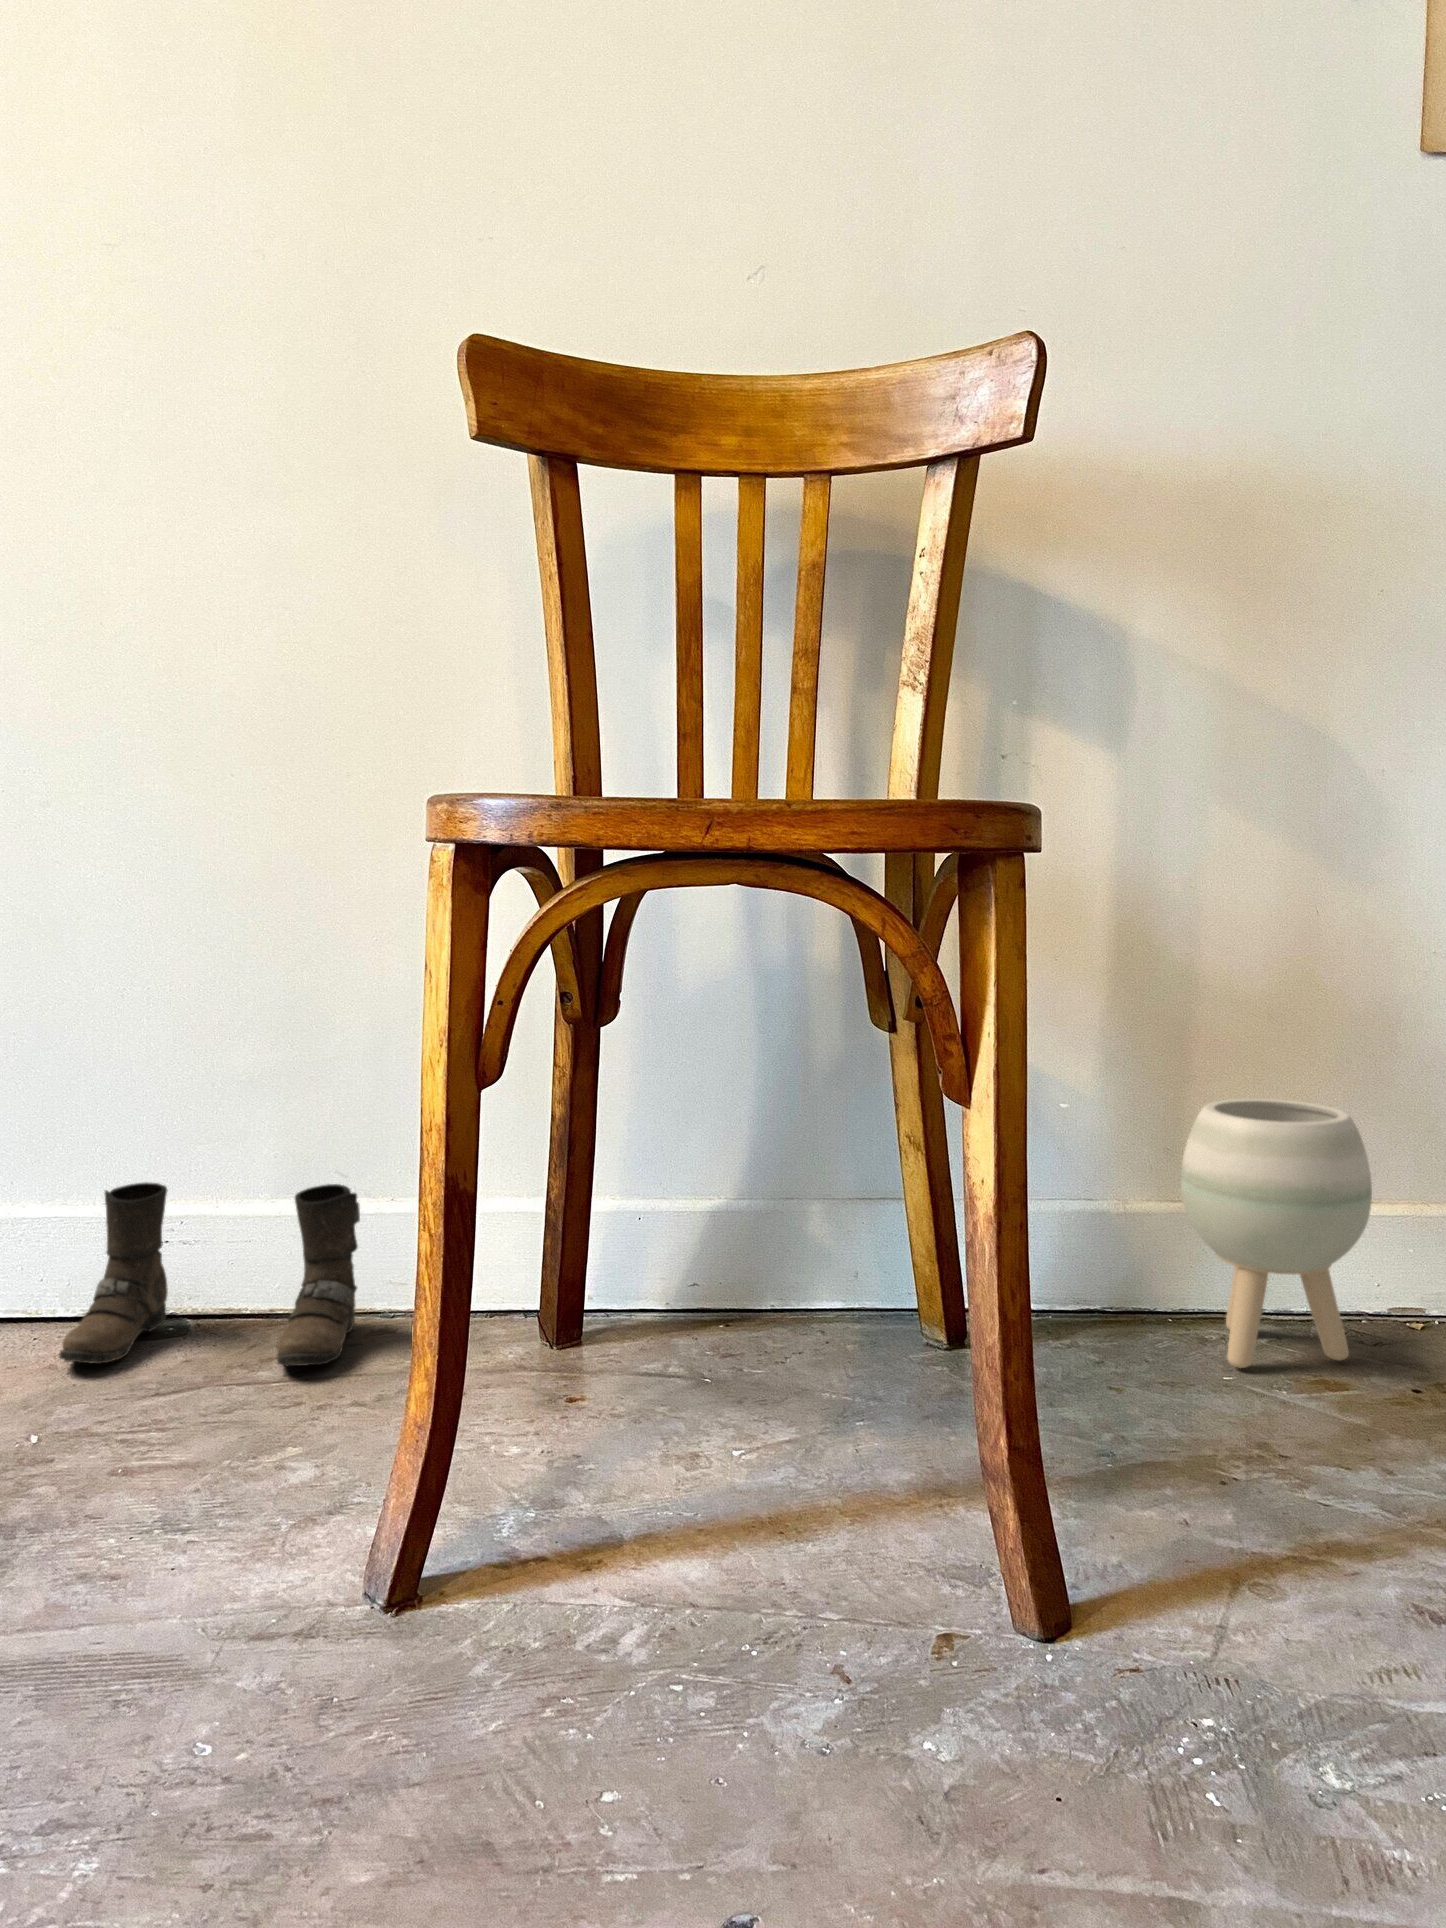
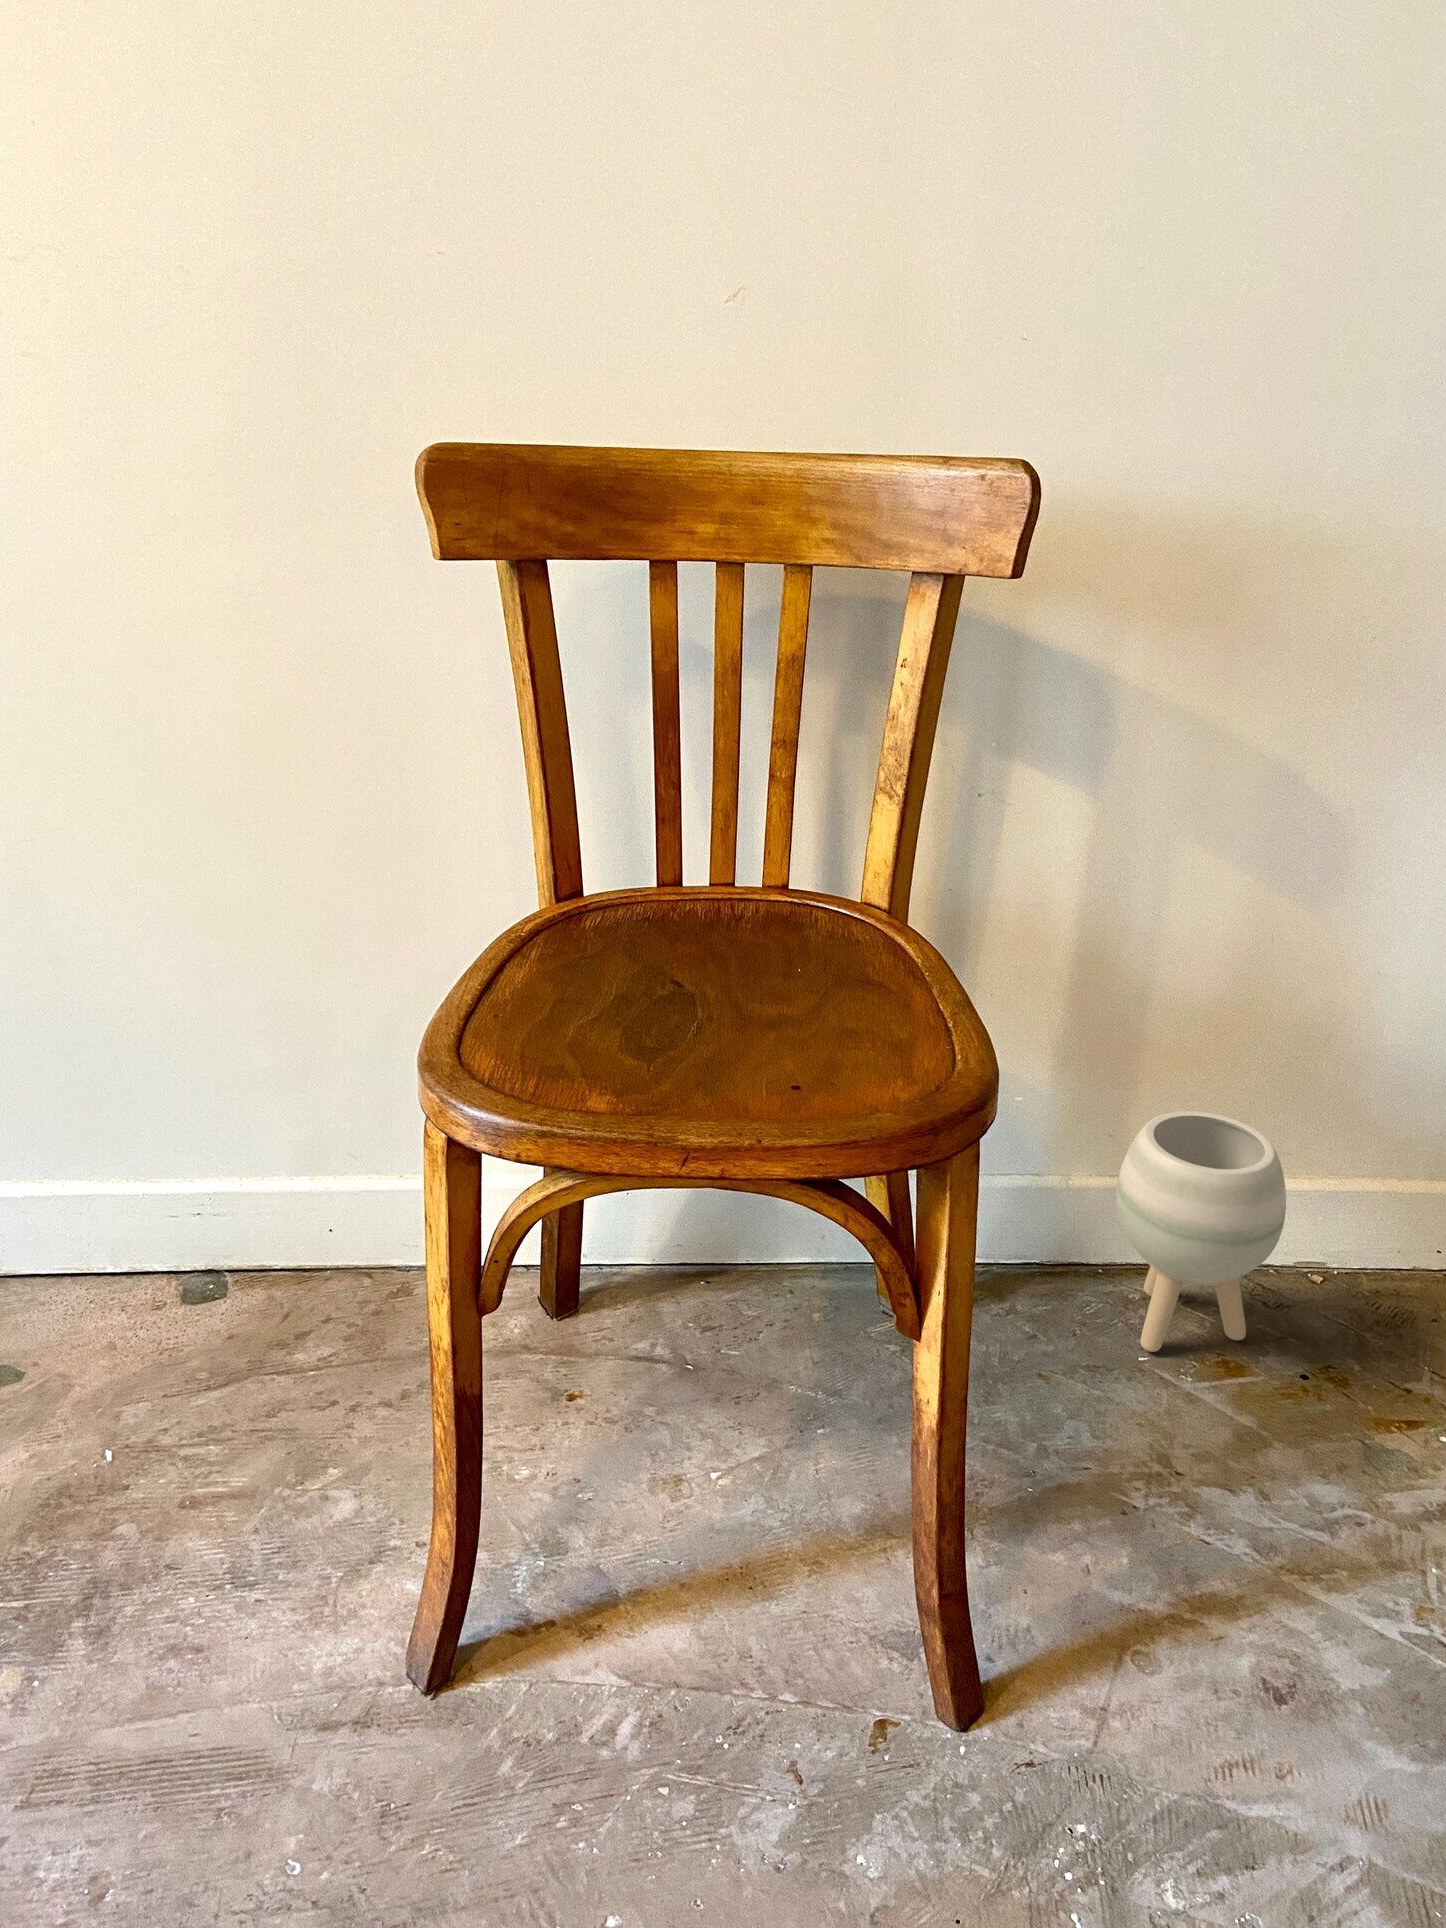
boots: present [59,1183,360,1366] -> none [121,1172,378,1358]

